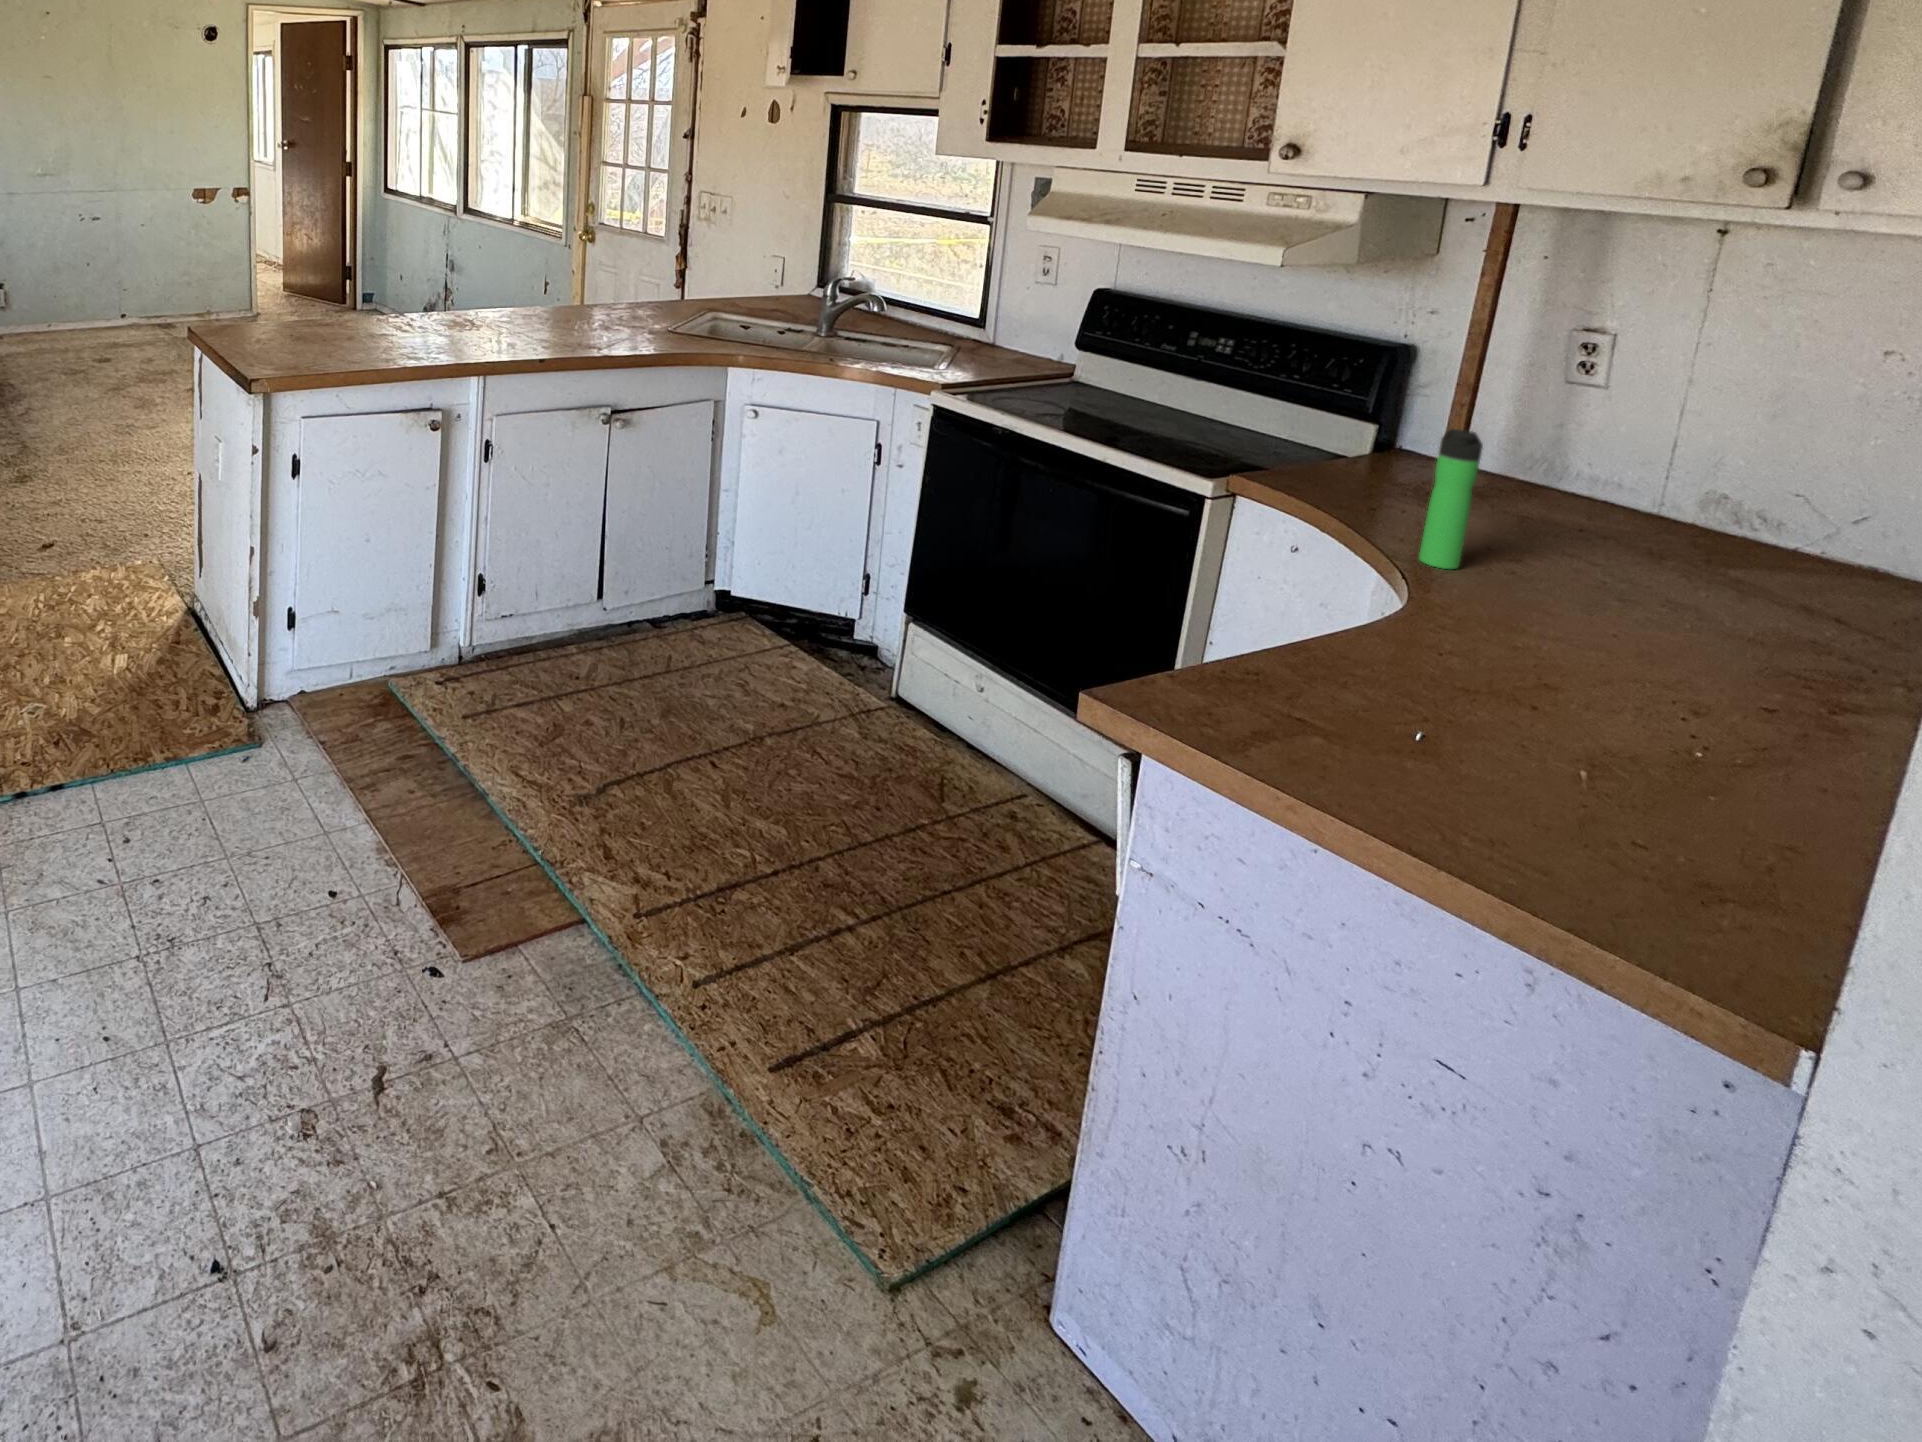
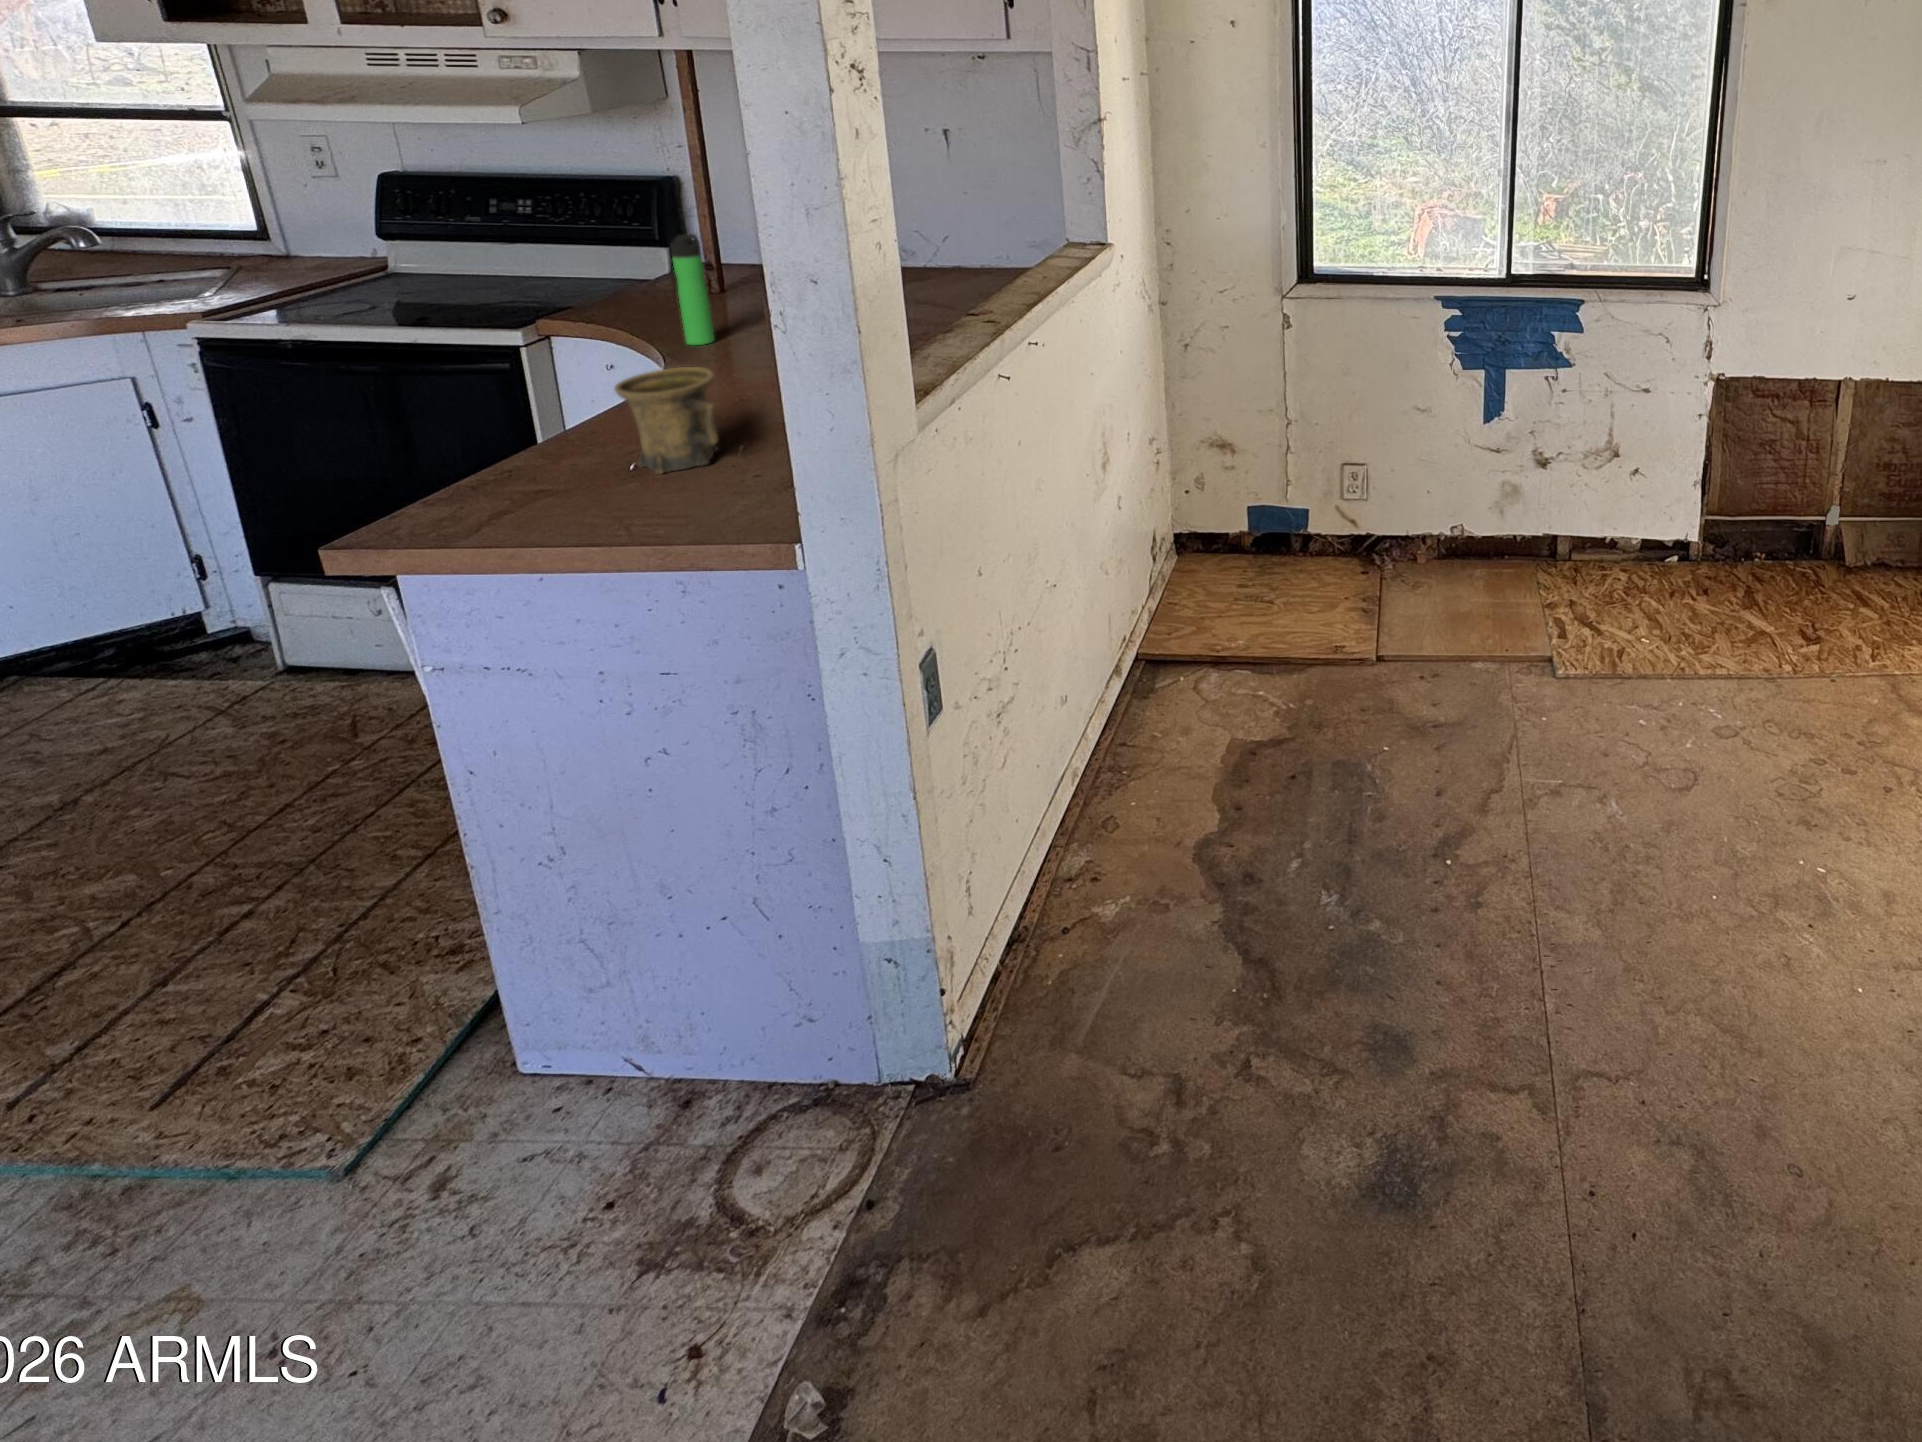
mug: none [1414,626,1572,780] -> present [615,367,718,473]

